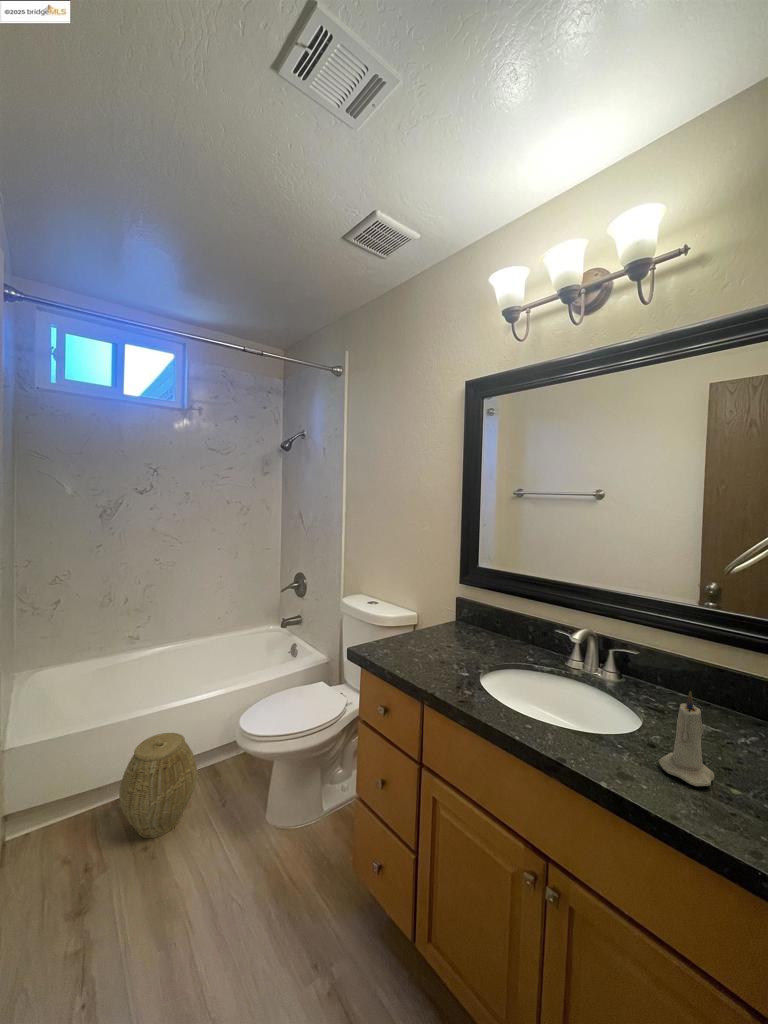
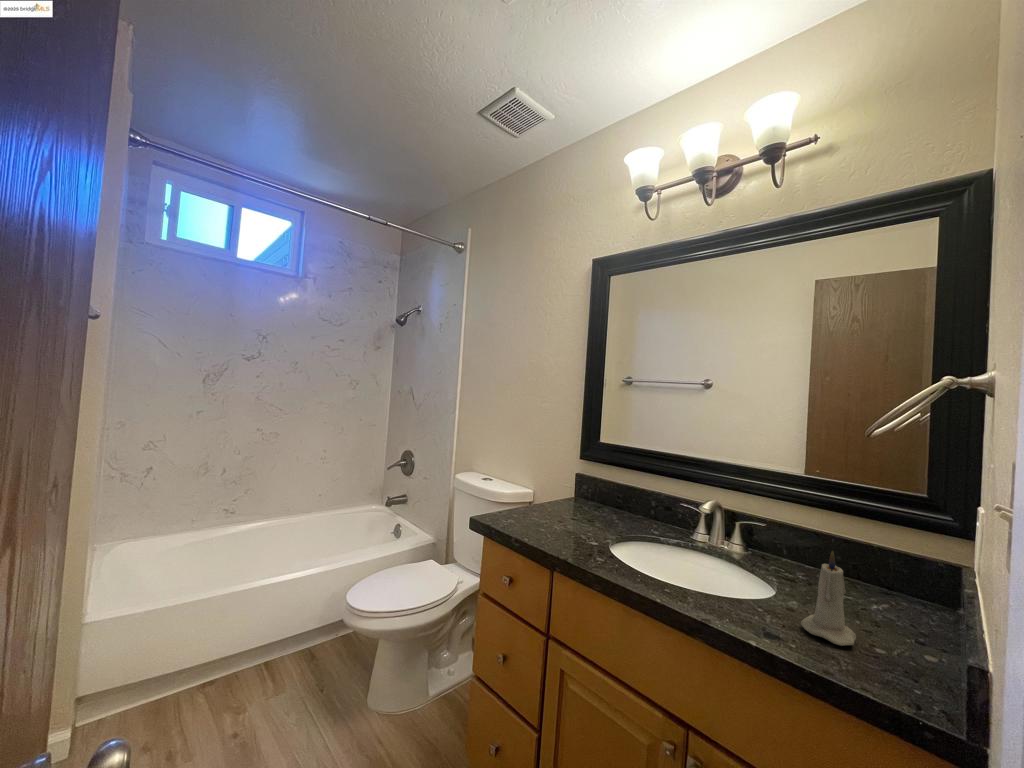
woven basket: present [119,733,197,838] -> none [206,612,294,729]

